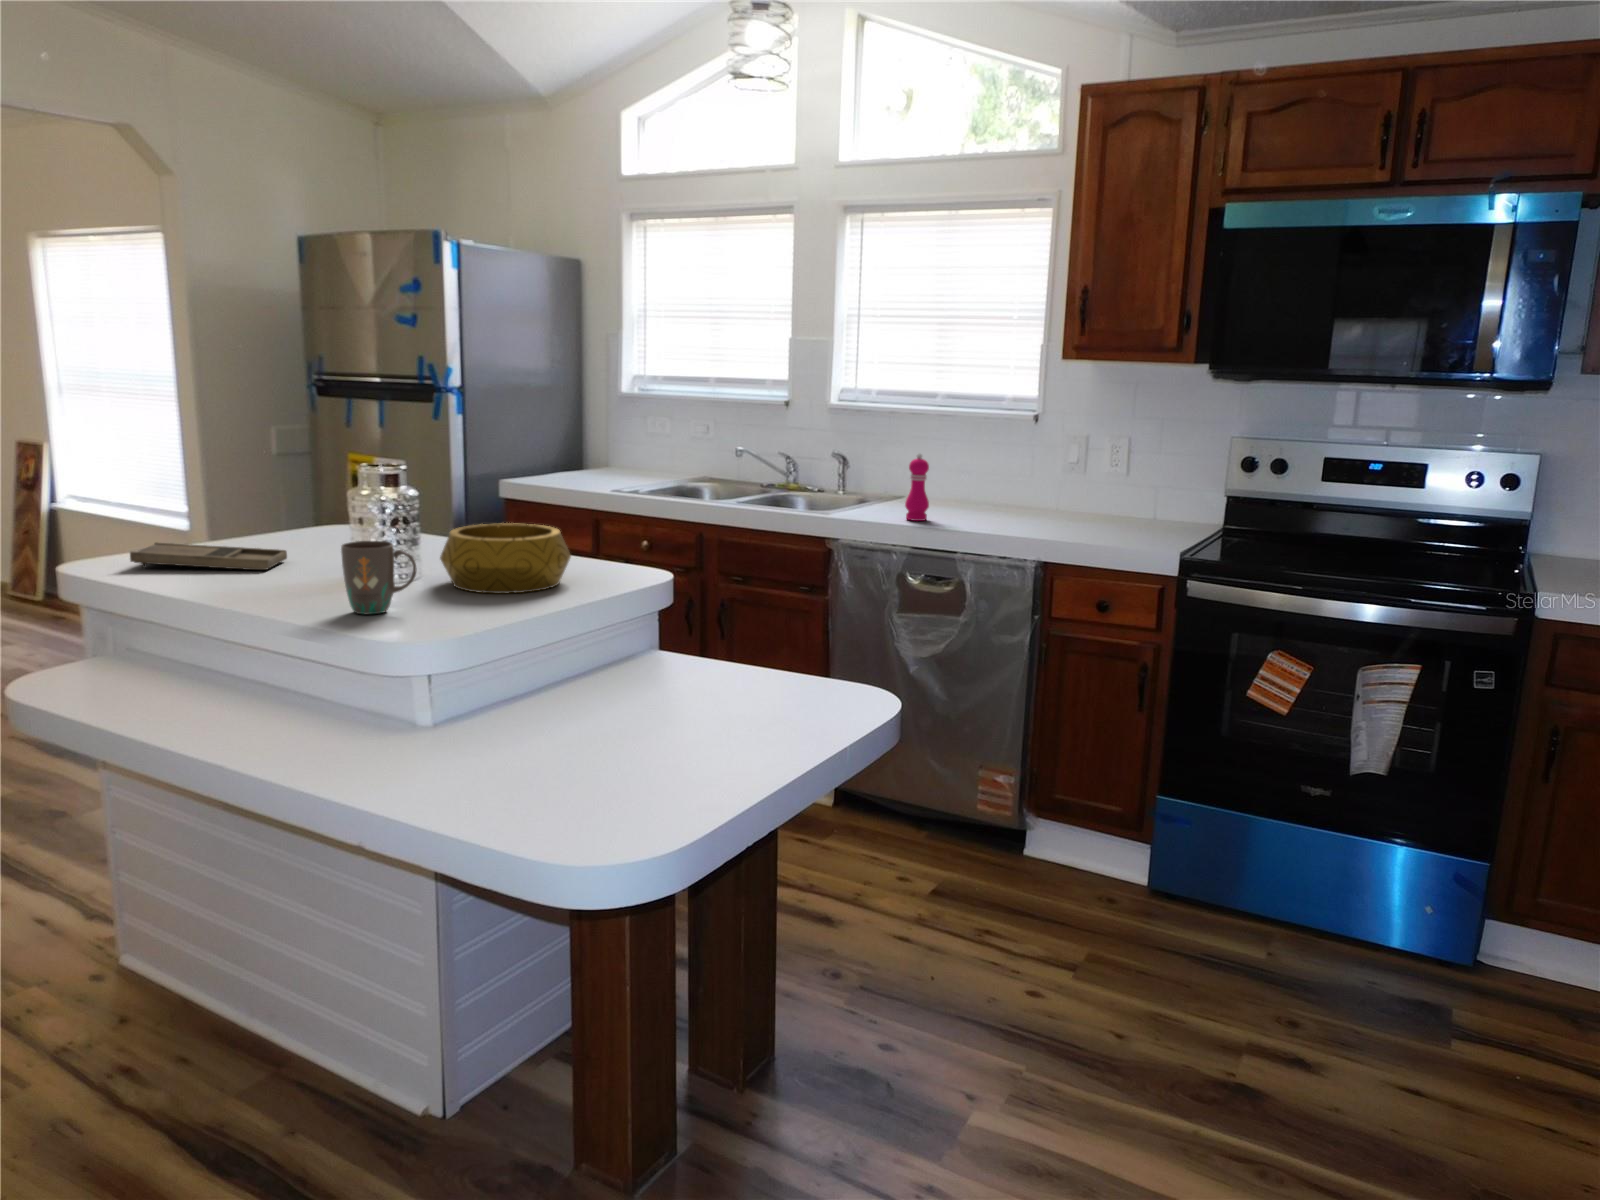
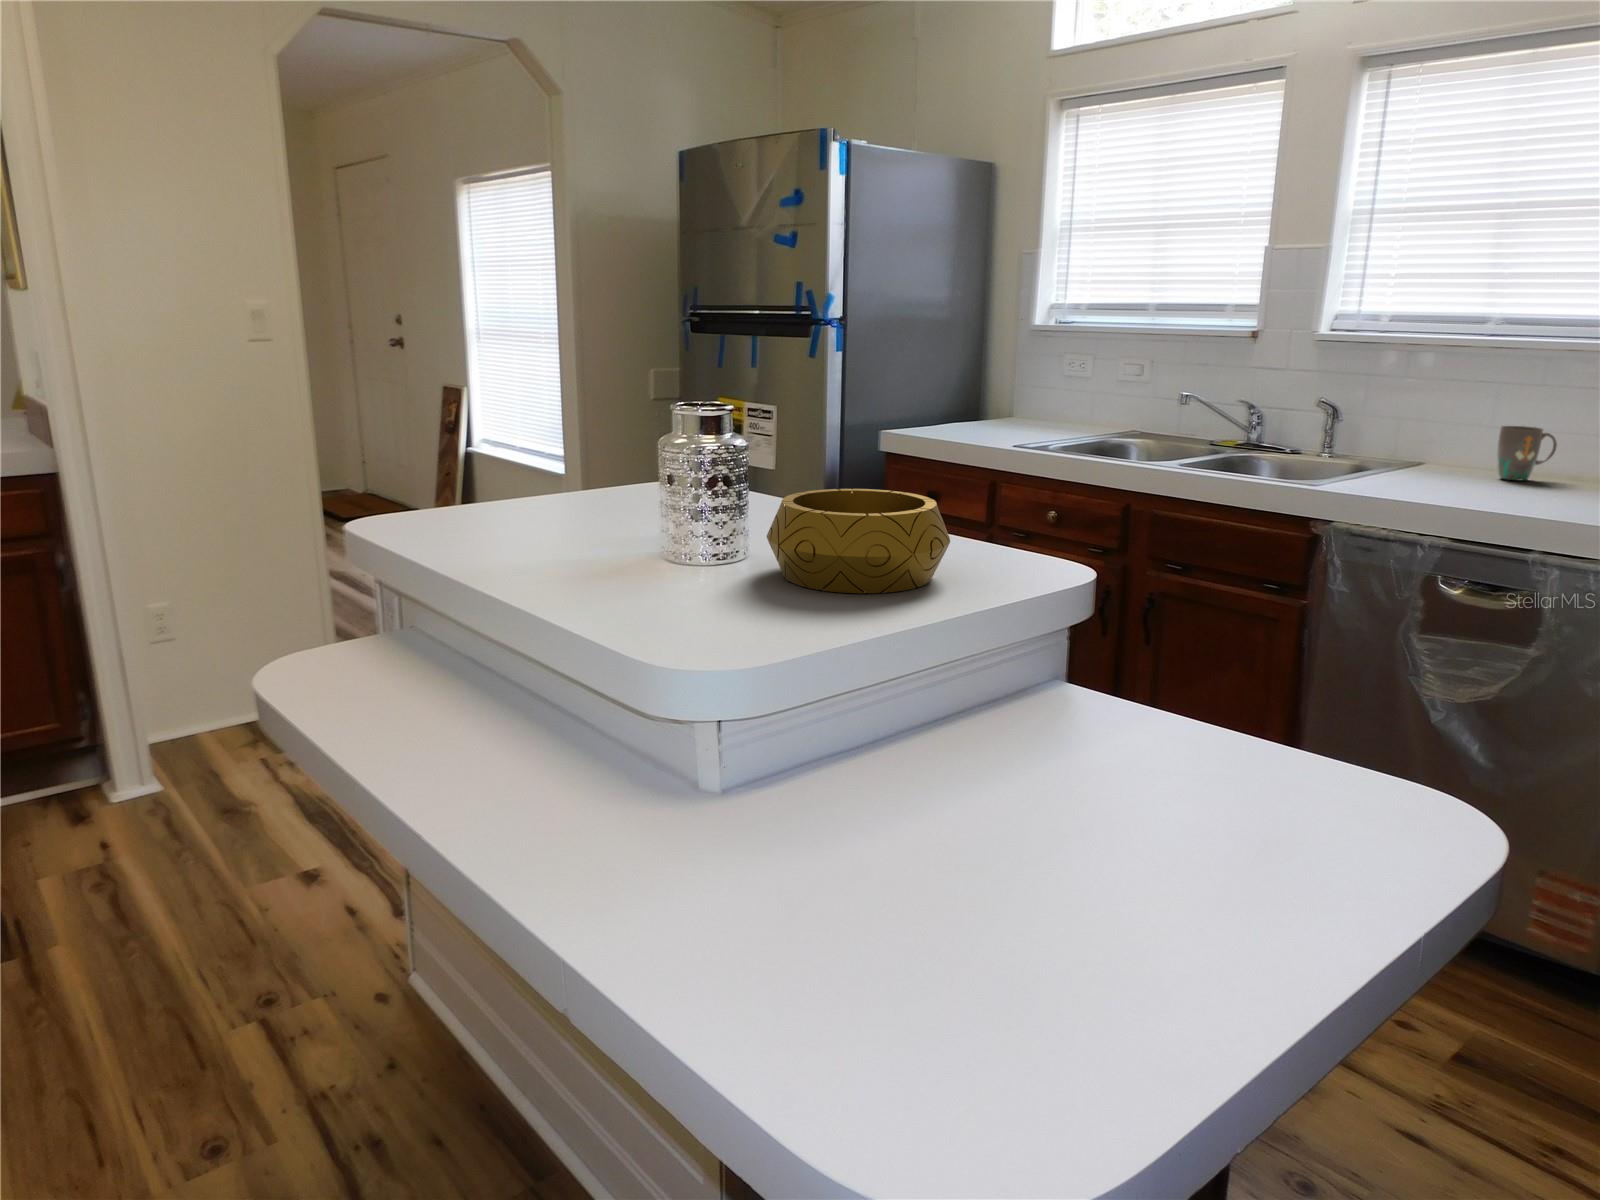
pepper mill: present [905,453,929,521] -> none [1441,401,1487,501]
mug: present [341,541,416,614] -> present [1497,426,1557,480]
tray: present [130,542,287,570] -> none [412,496,593,538]

